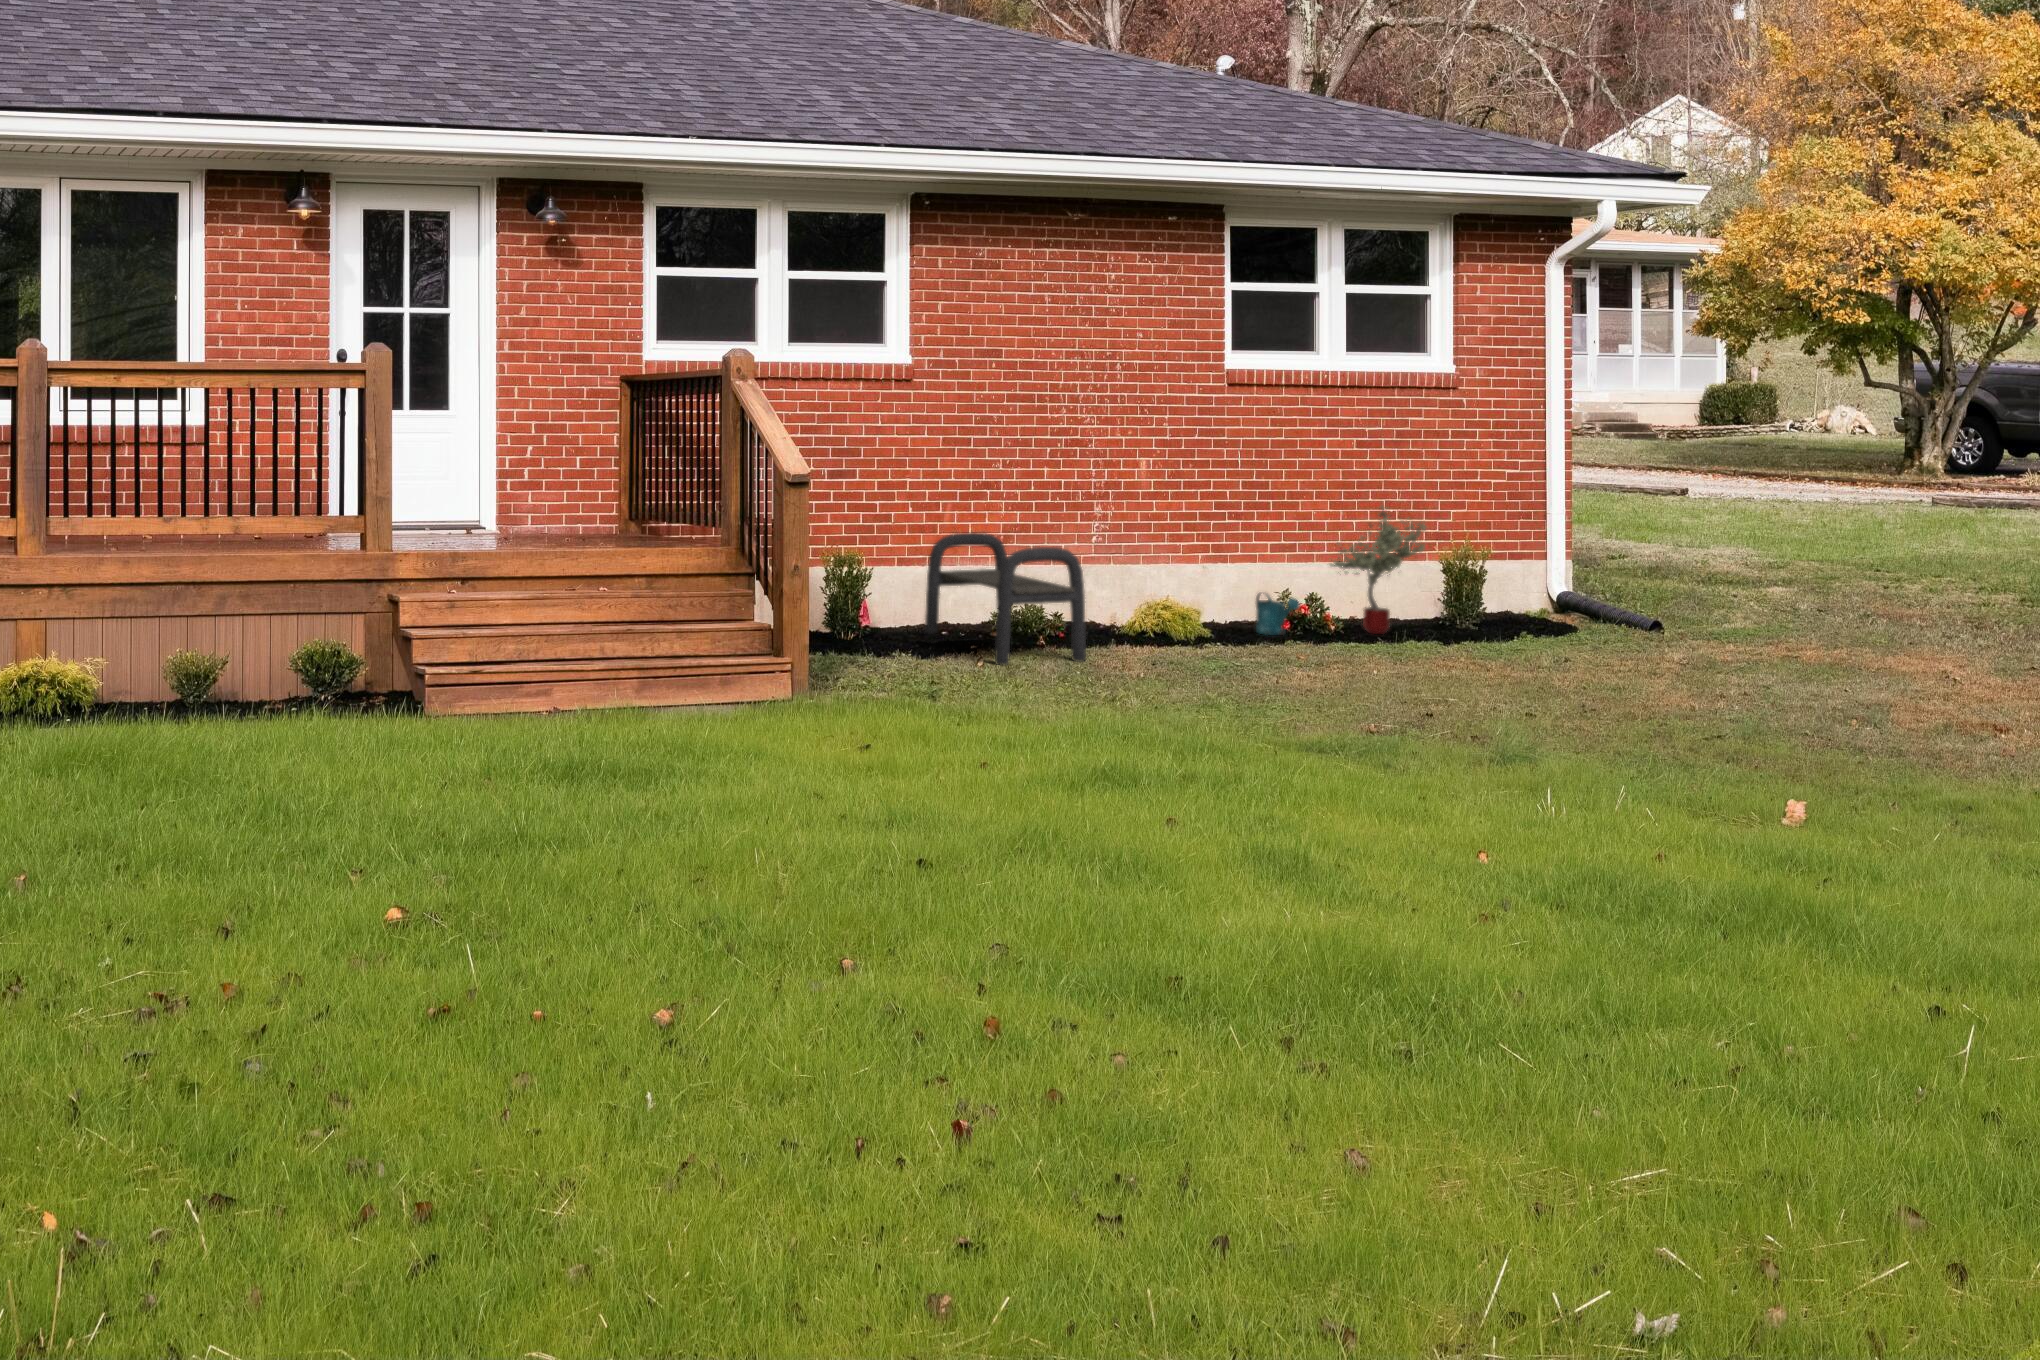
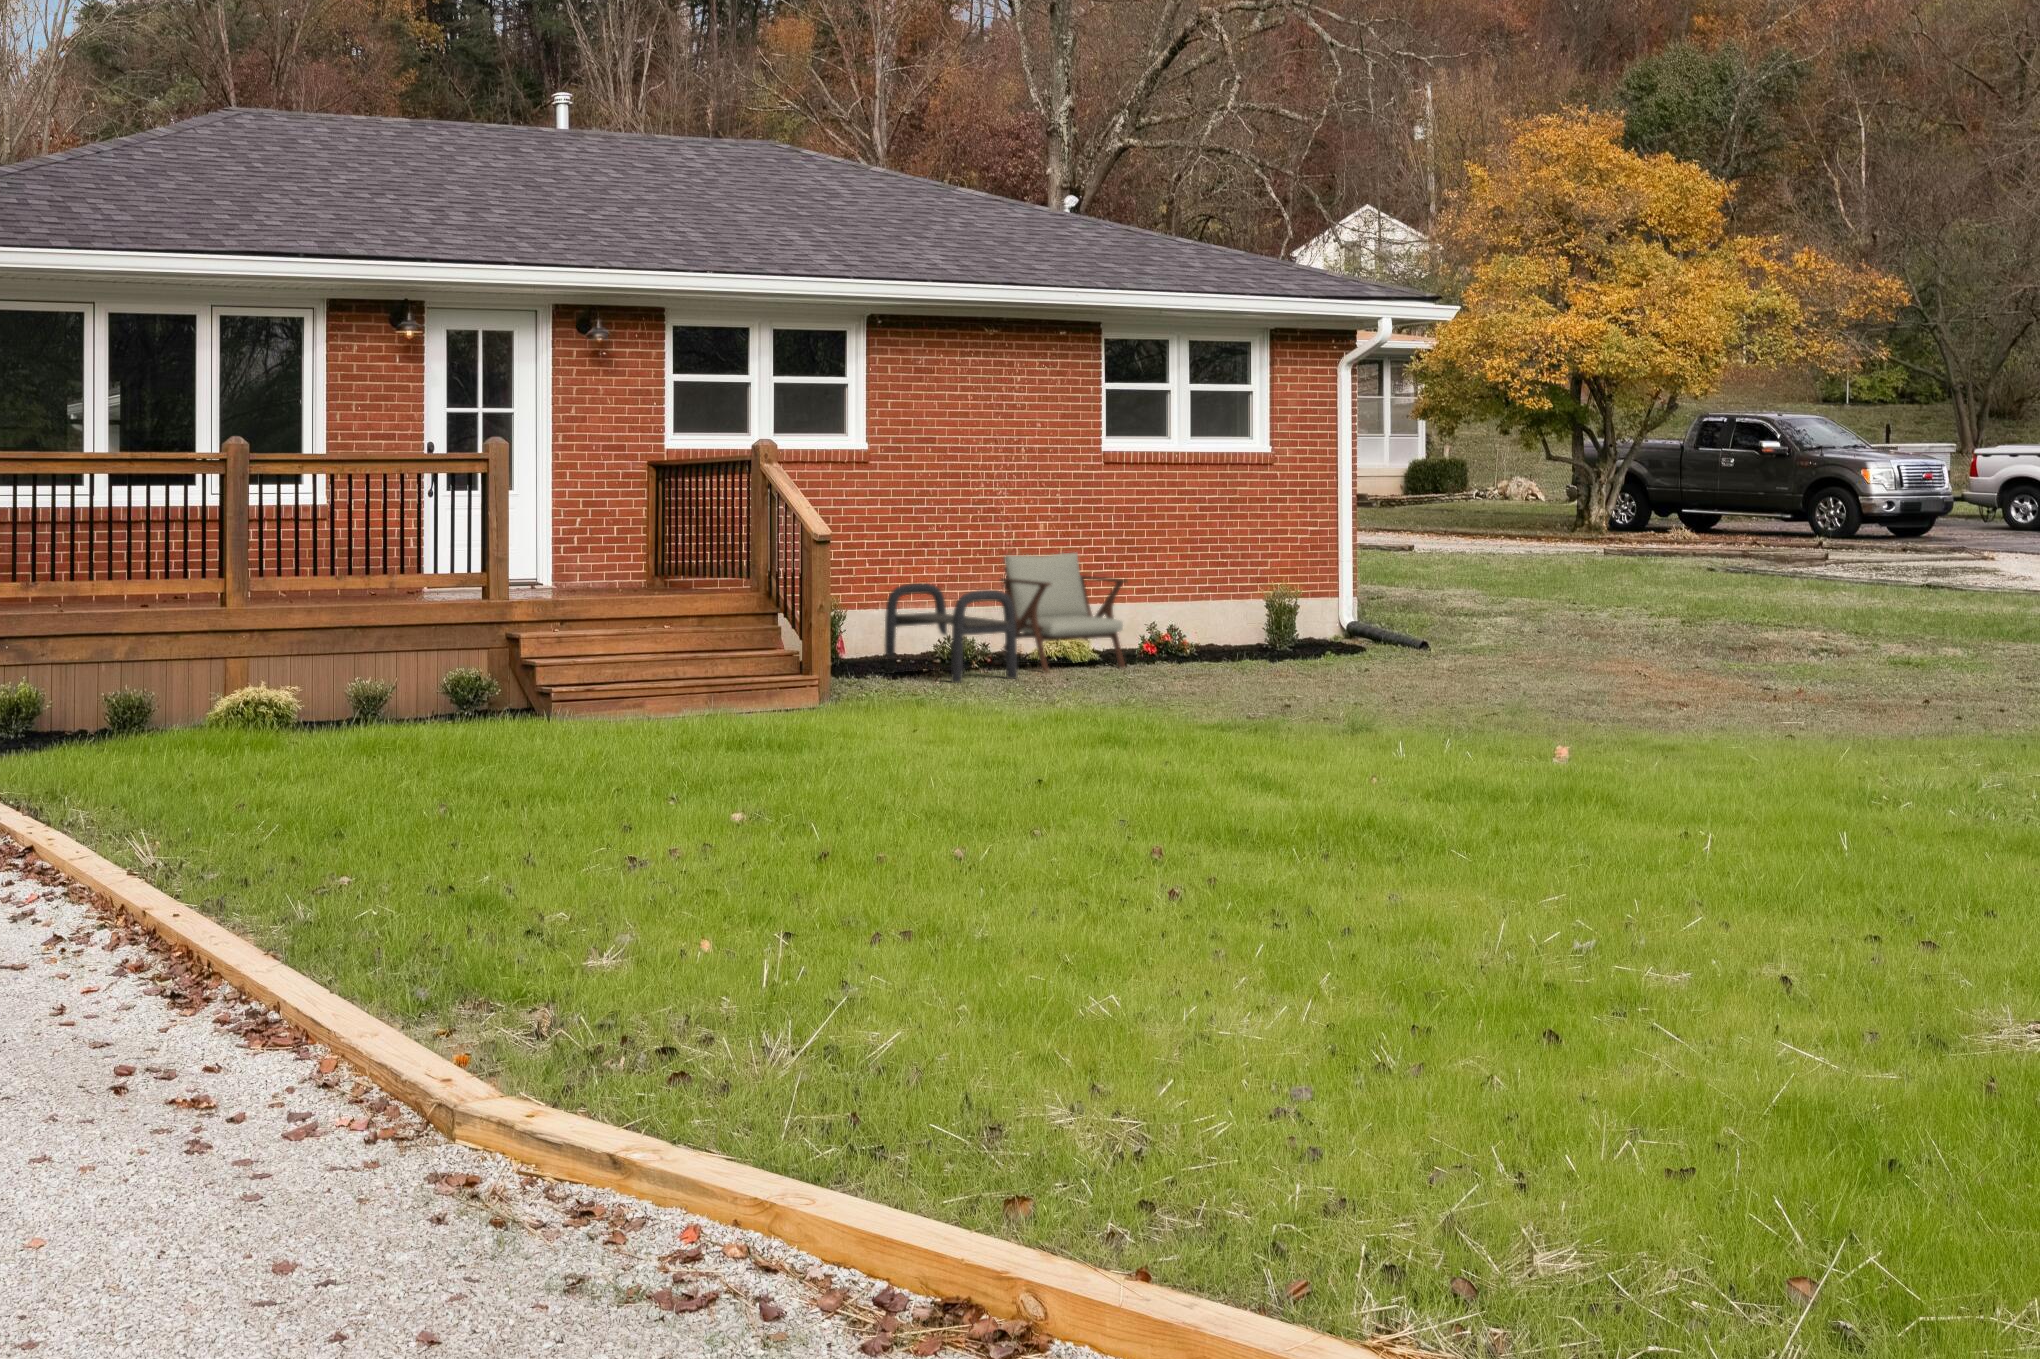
lounge chair: none [1074,498,1244,653] -> present [1001,553,1127,673]
potted tree: present [1330,506,1426,634] -> none [1182,555,1255,657]
watering can: present [1256,593,1300,635] -> none [1127,626,1164,660]

